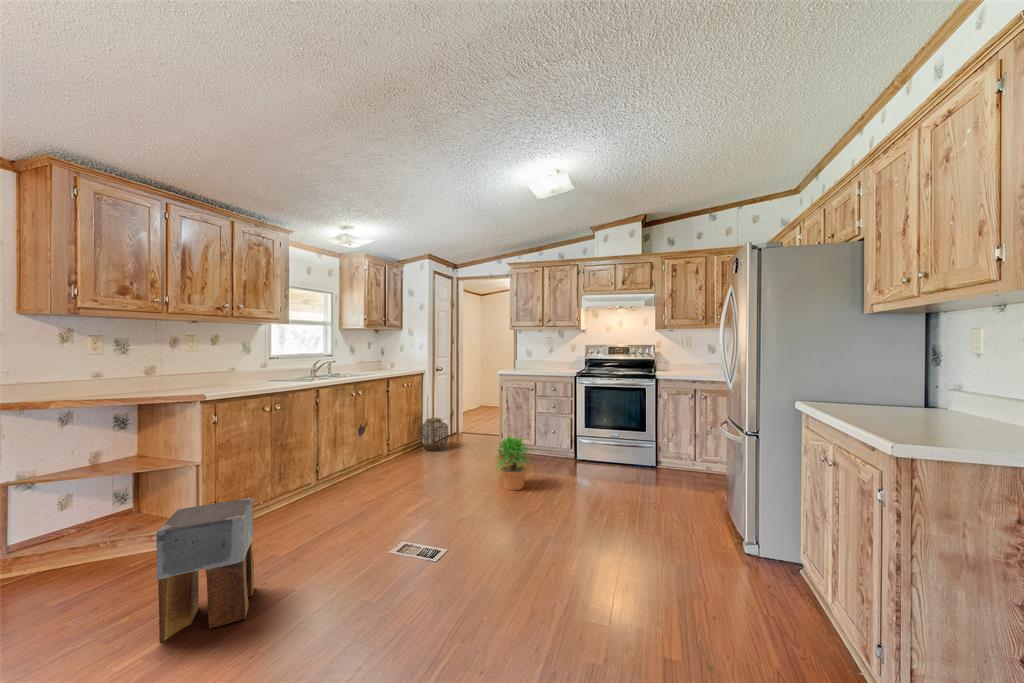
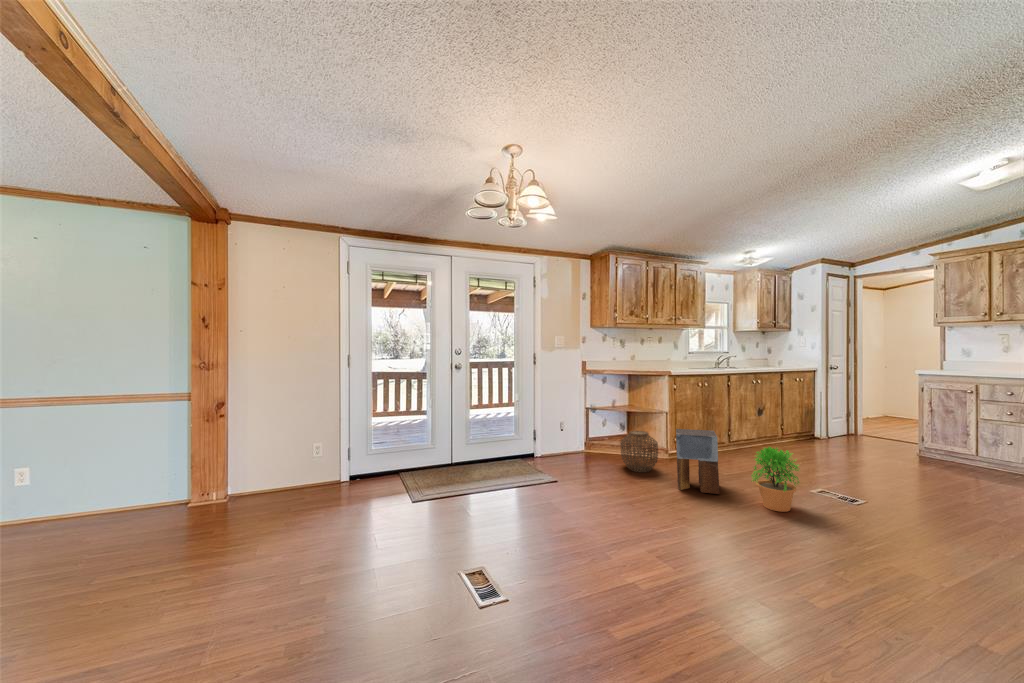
woven basket: present [419,418,448,451] -> present [621,431,658,472]
potted plant: present [497,437,528,490] -> present [751,447,799,512]

